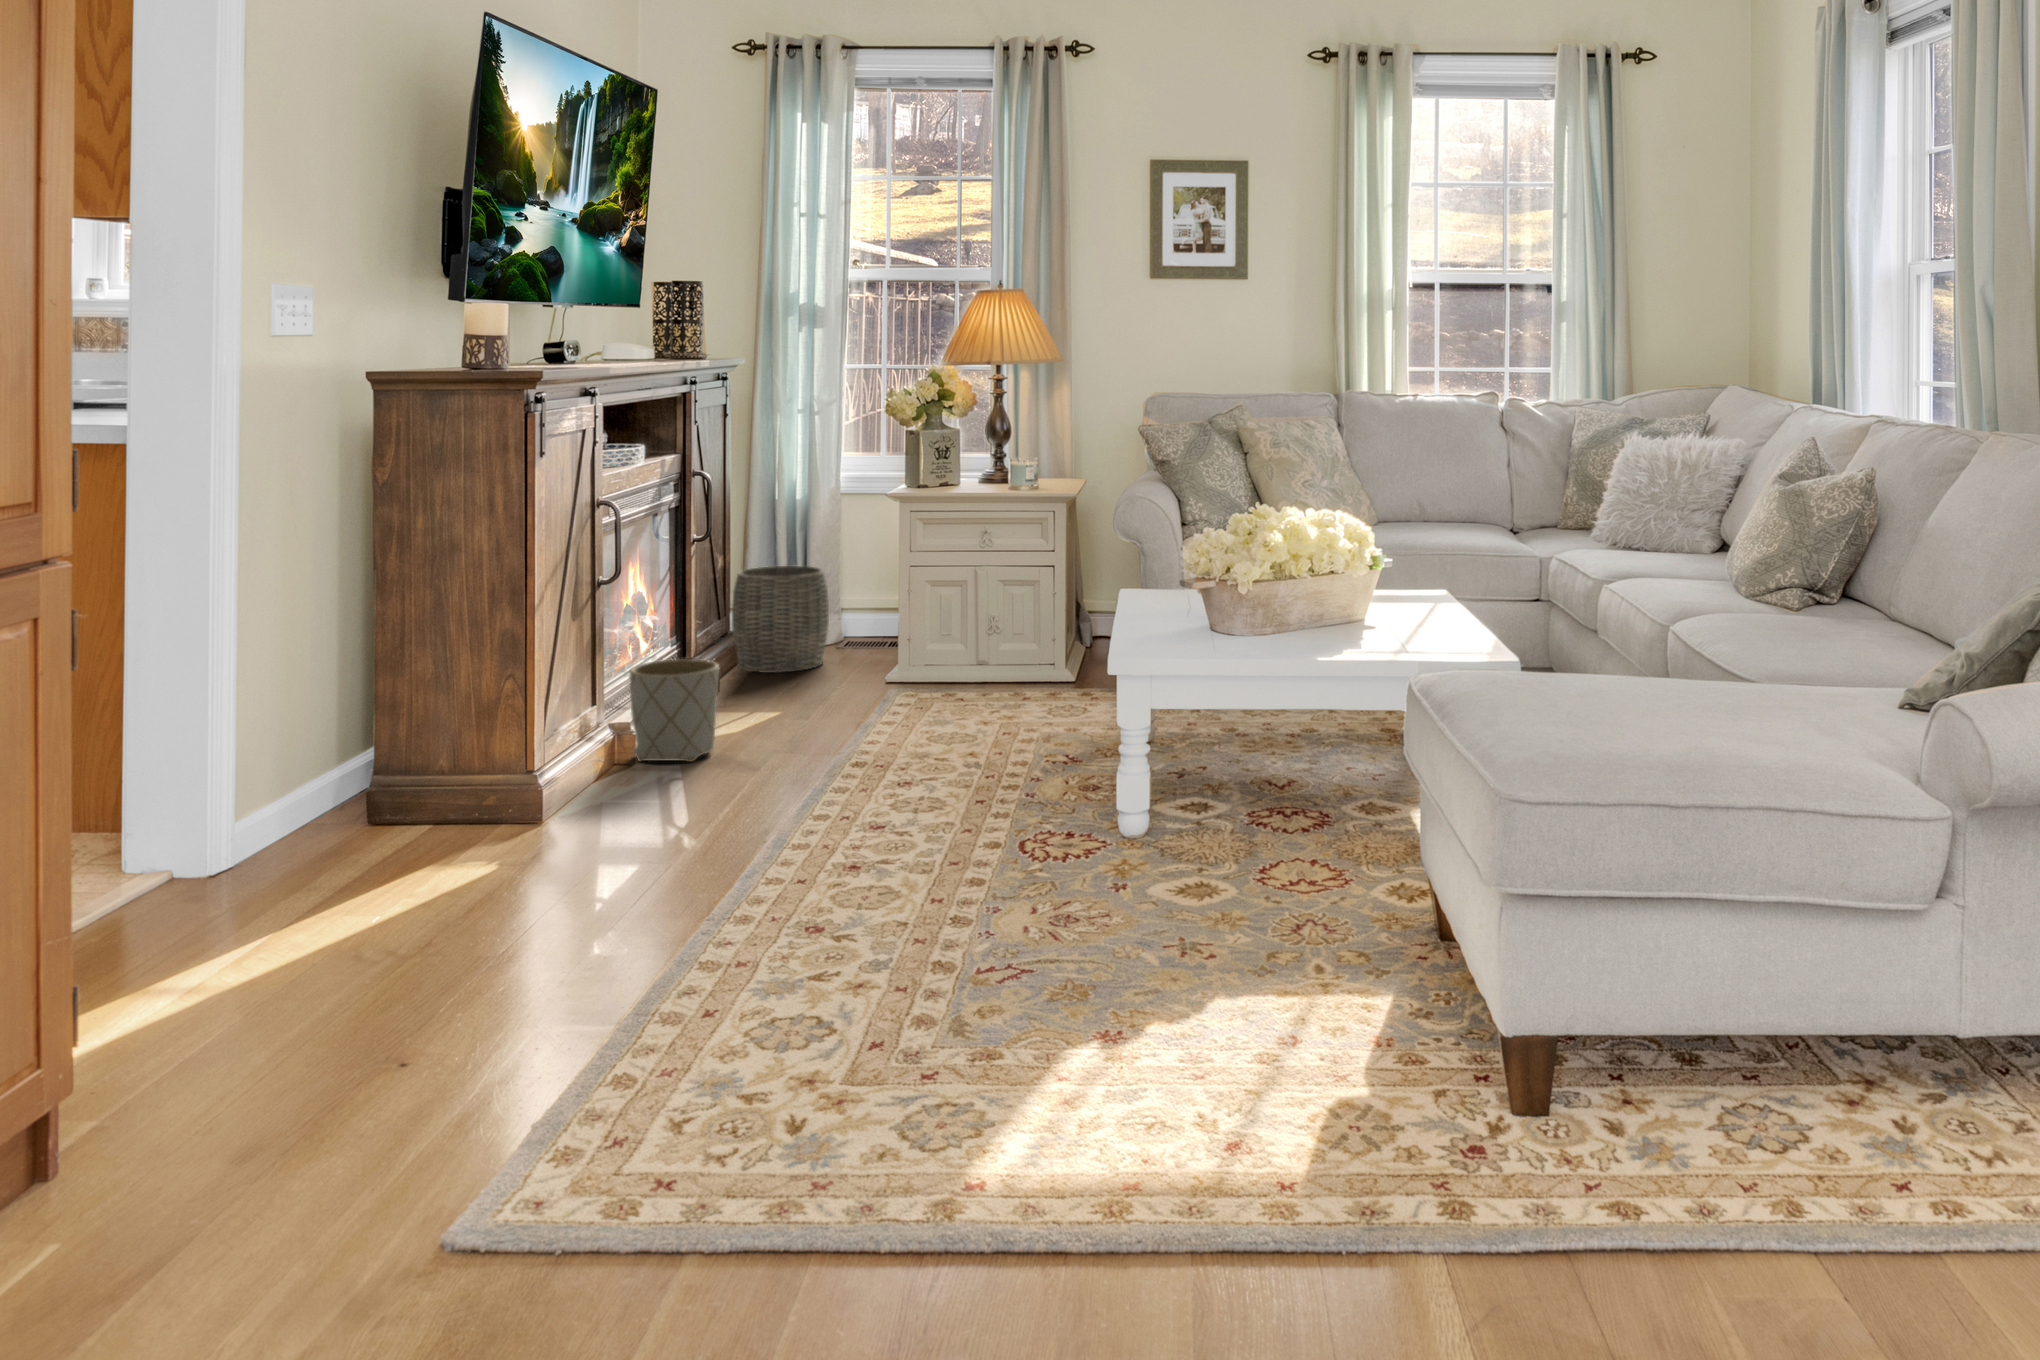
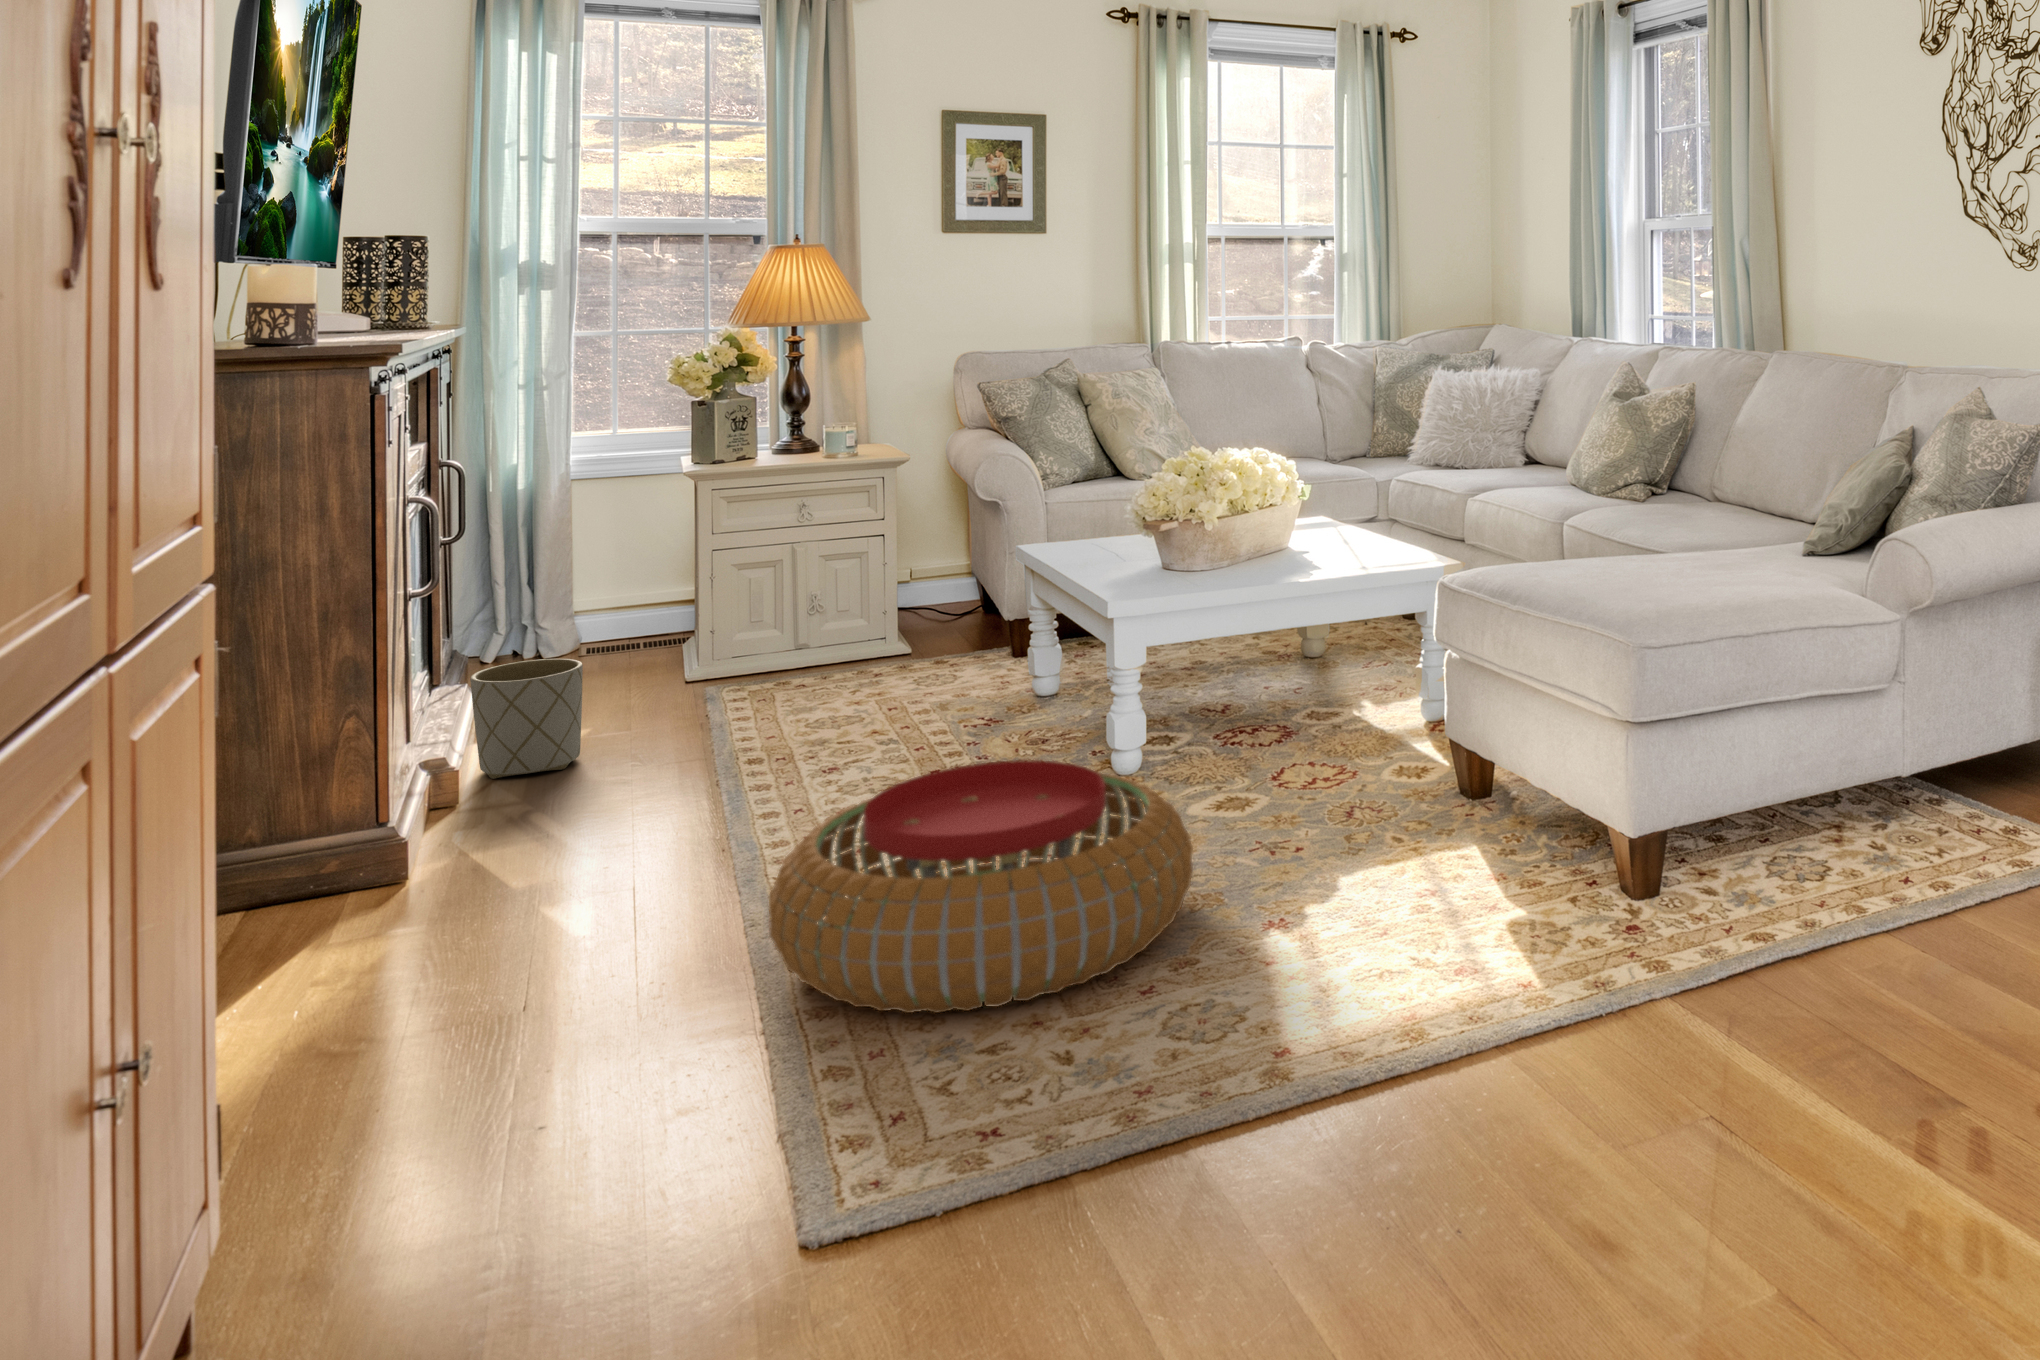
woven basket: present [732,566,829,673] -> none [490,552,613,673]
pouf: none [627,812,1050,1068] -> present [769,760,1193,1013]

